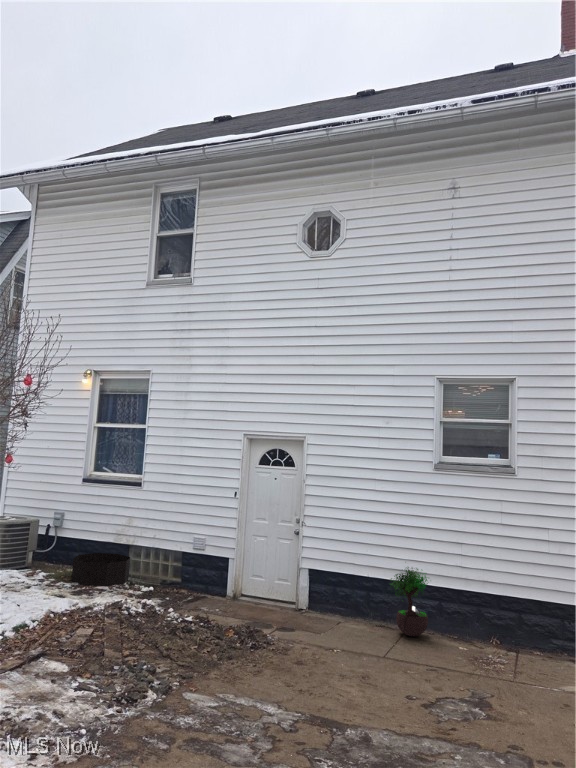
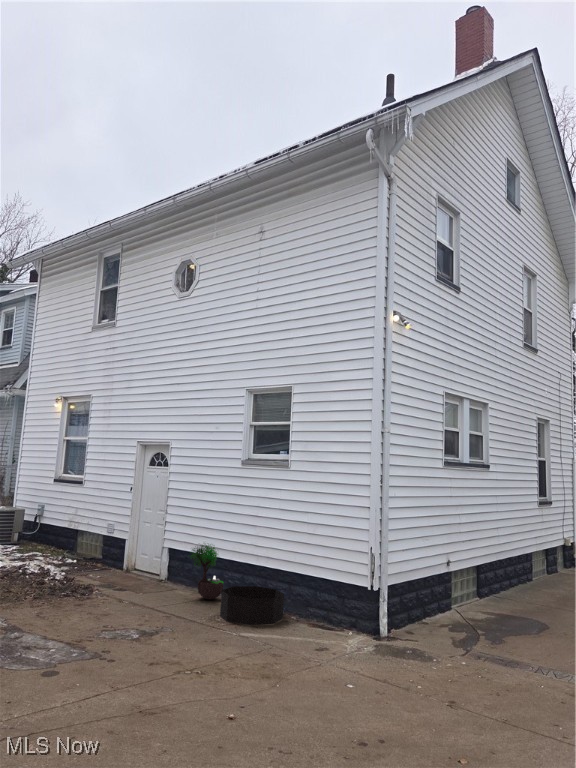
basket: present [71,553,130,586] -> present [220,586,284,625]

